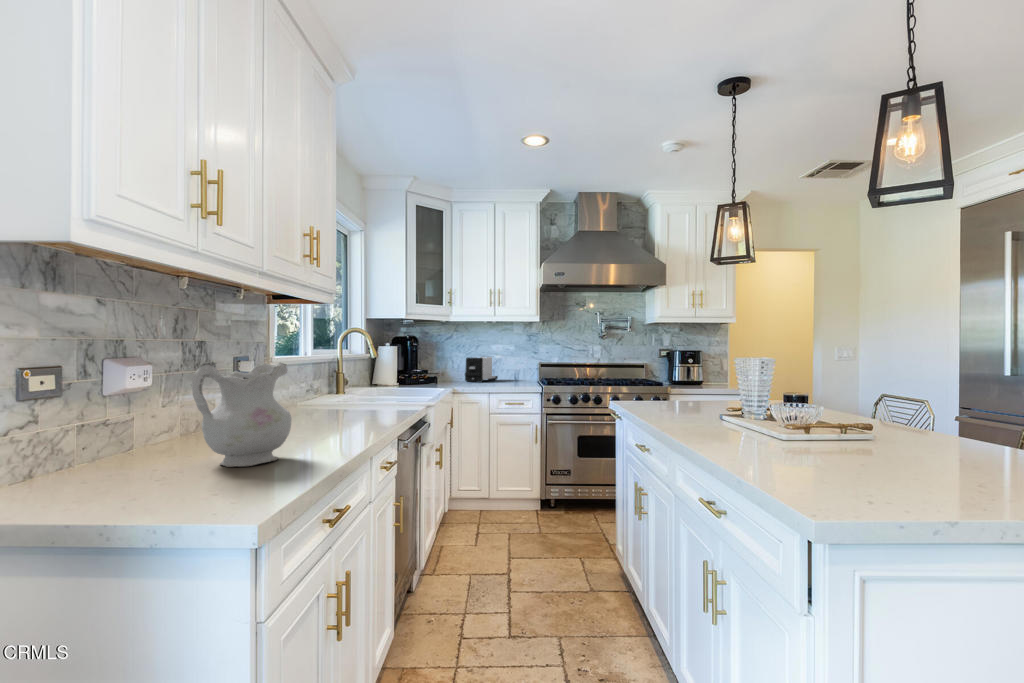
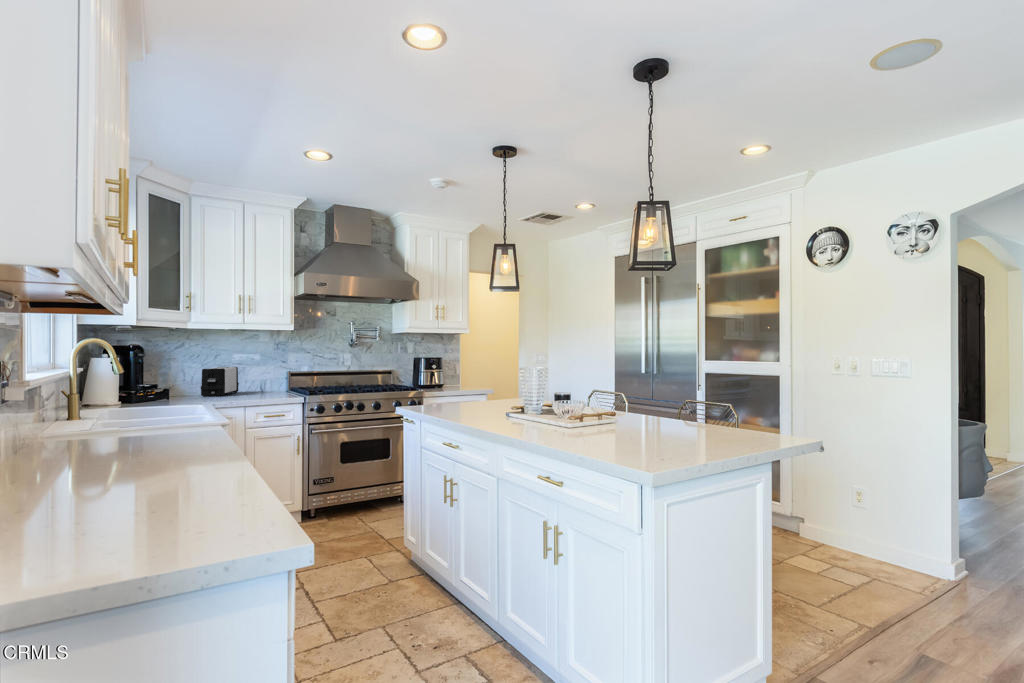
ceramic pitcher: present [192,362,291,467] -> none [92,390,202,512]

